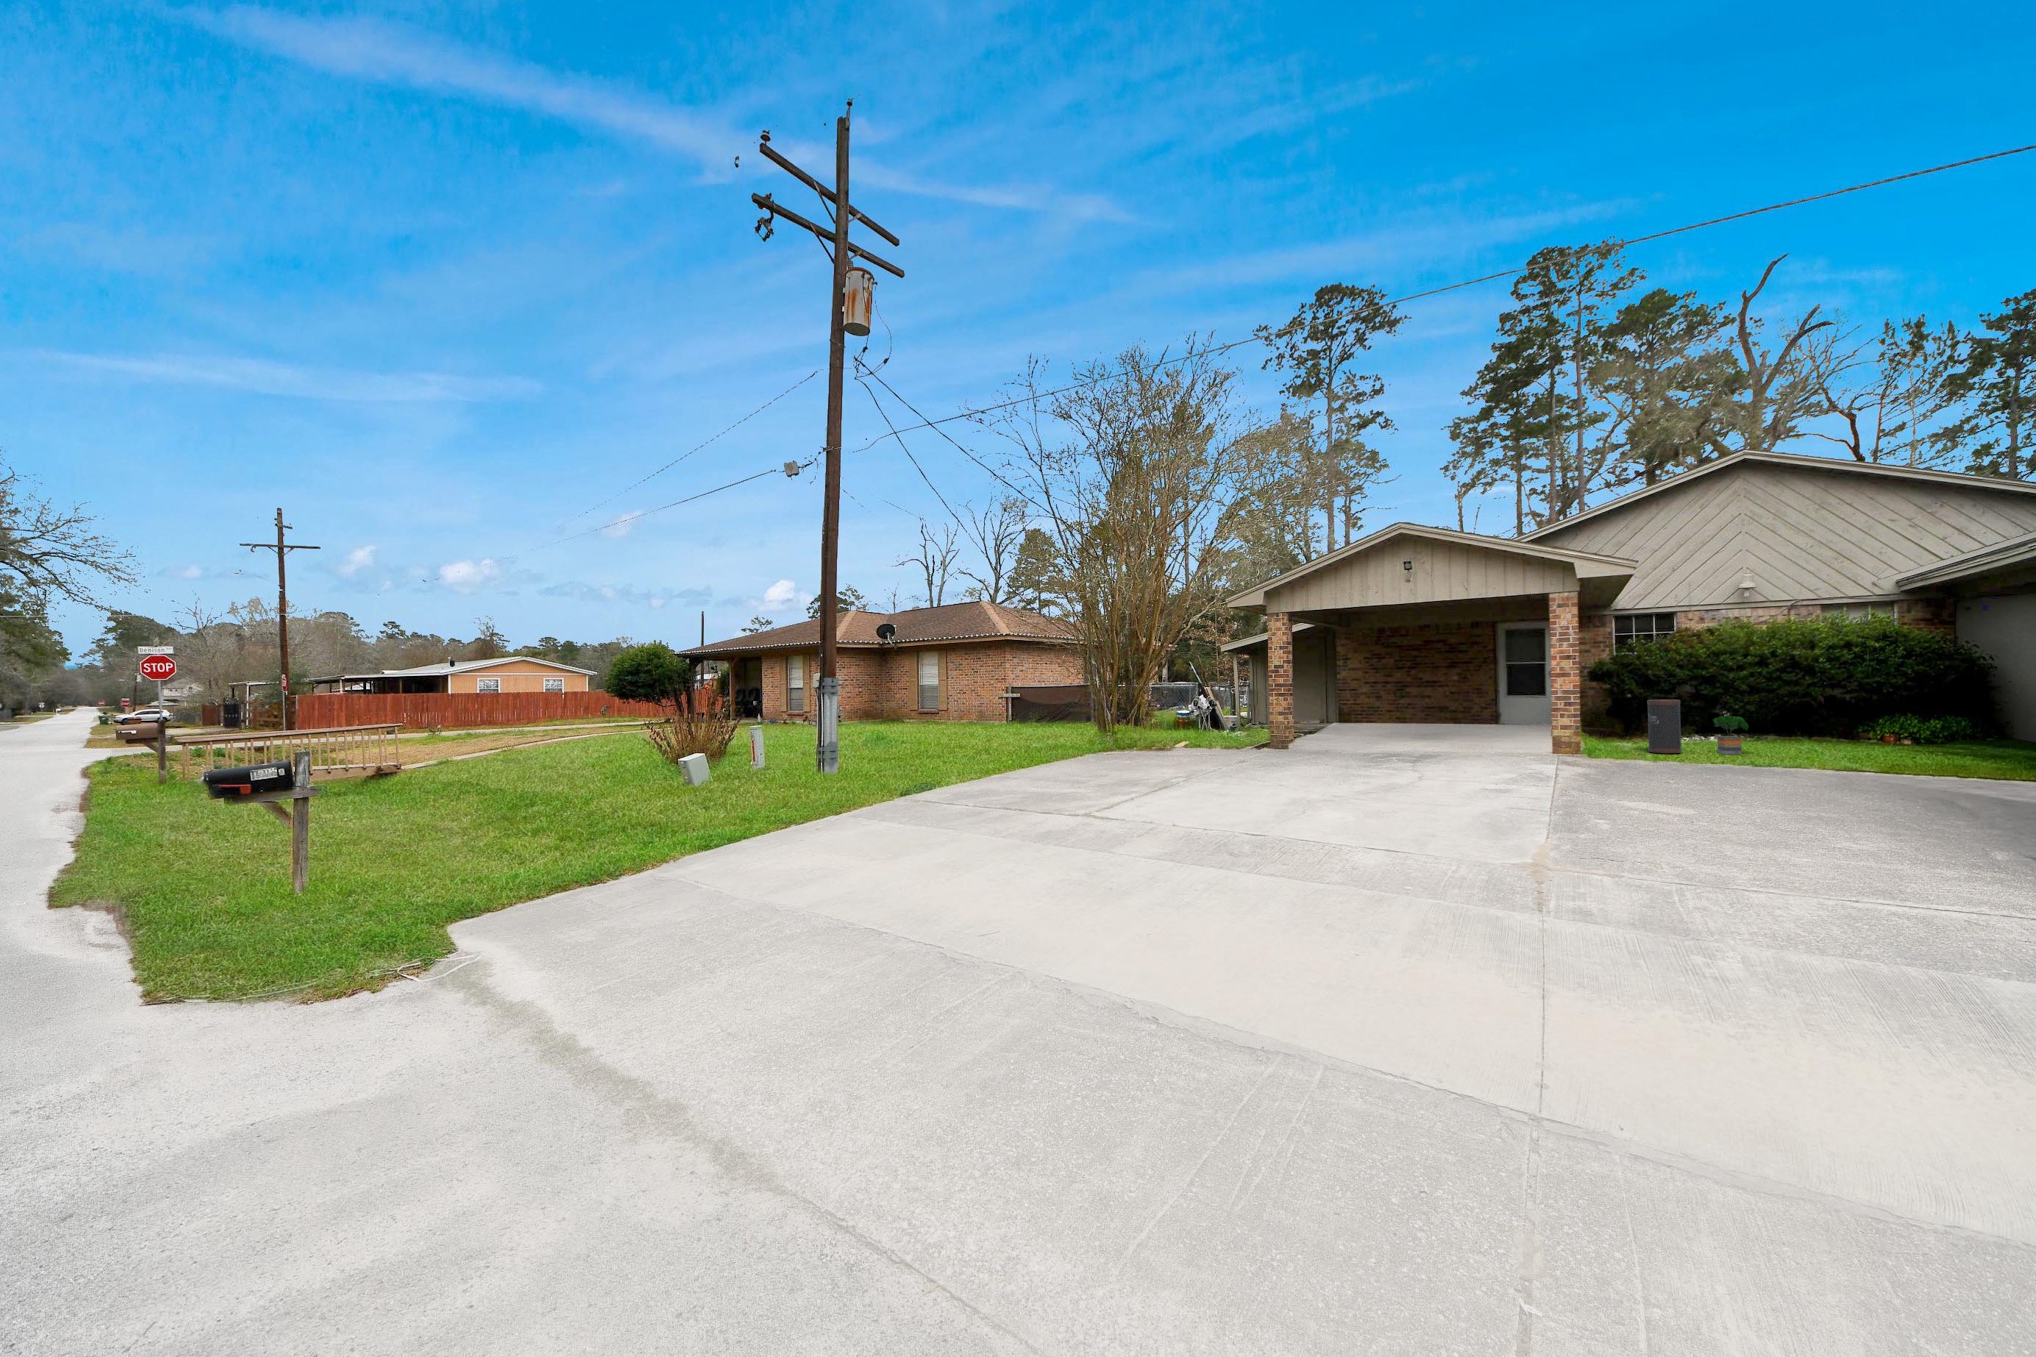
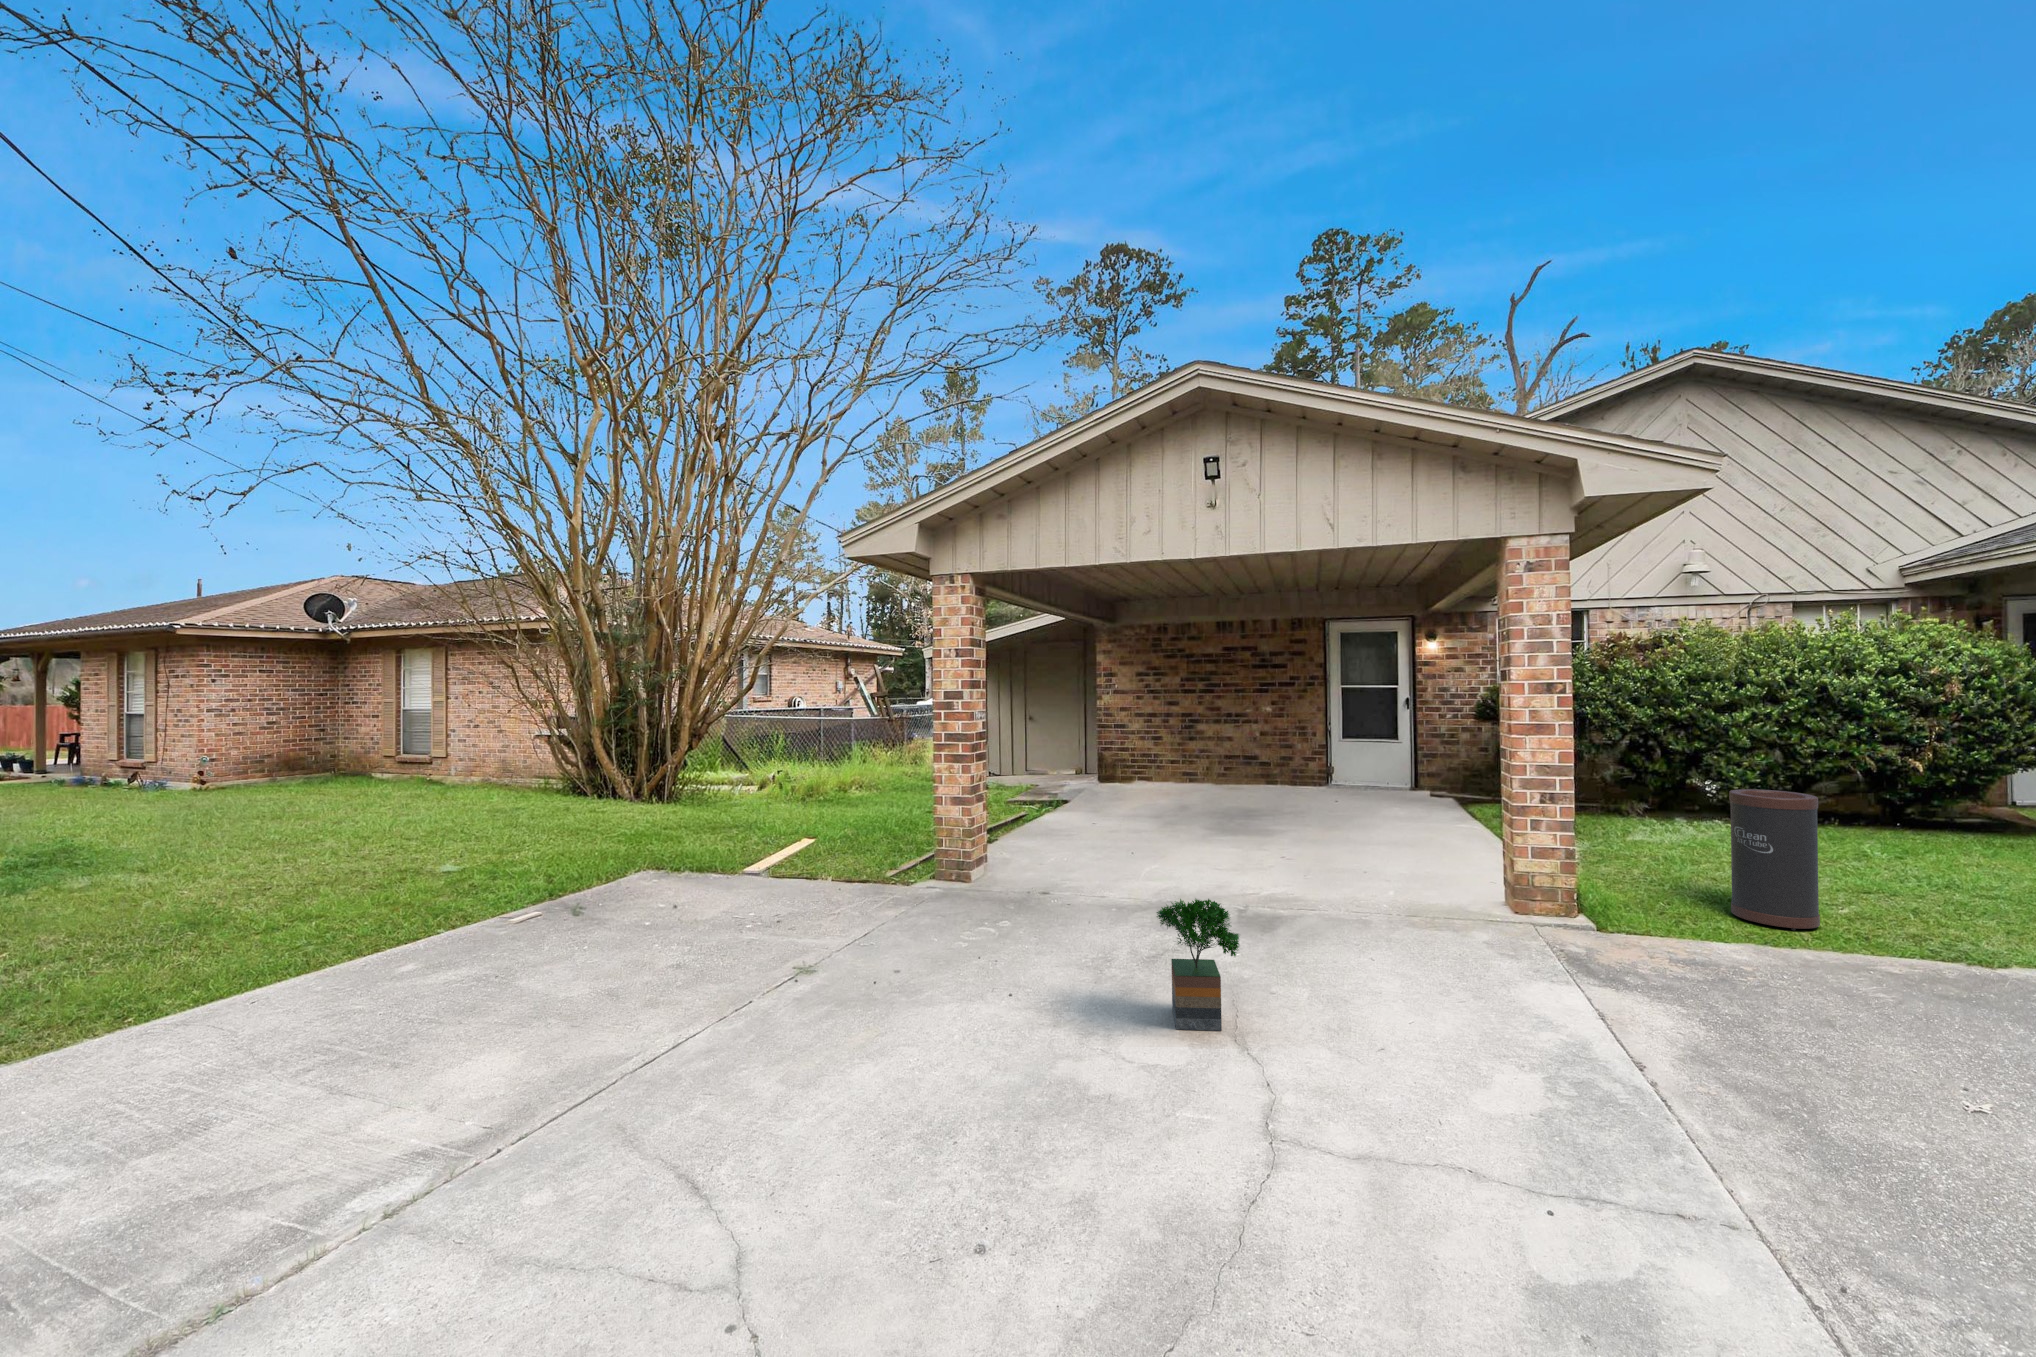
potted tree: present [1714,716,1748,755] -> present [1157,899,1239,1031]

